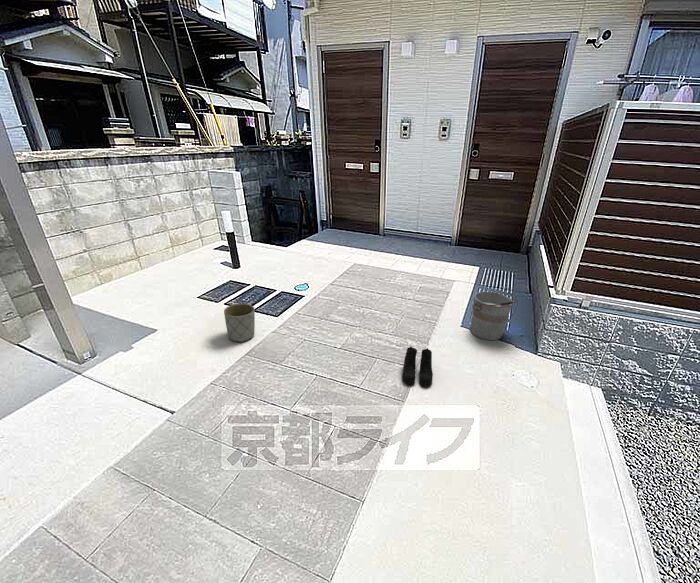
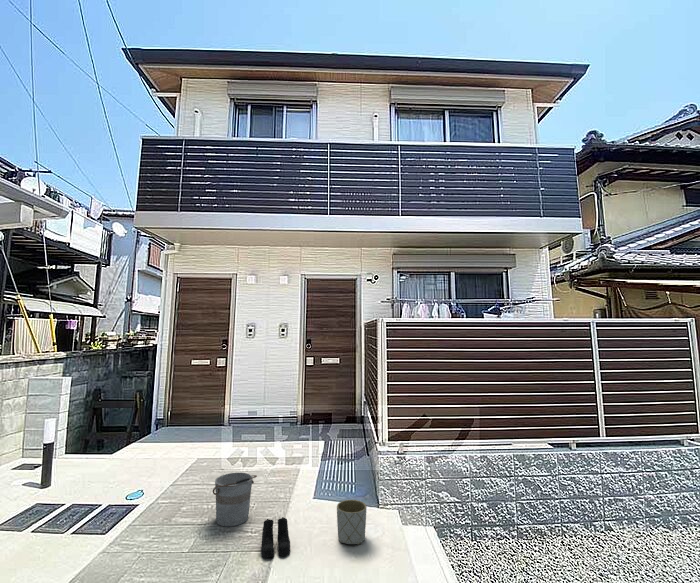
bucket: present [470,291,518,340] -> present [213,473,257,526]
planter: present [224,304,255,342] -> present [337,500,367,545]

